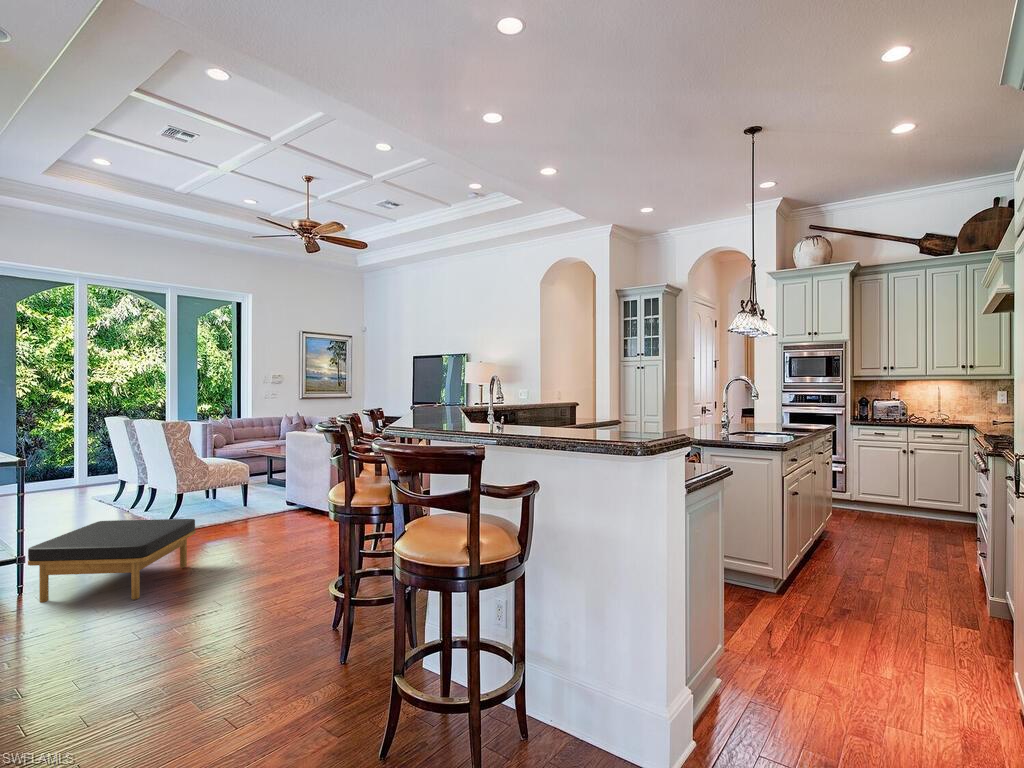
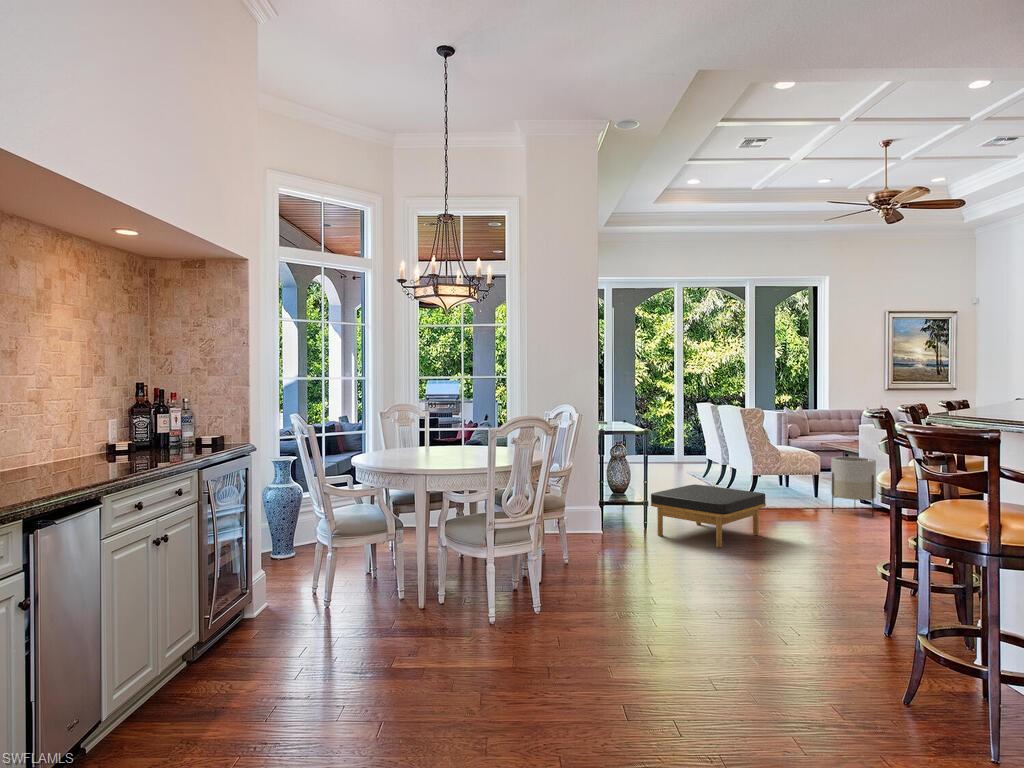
planter: none [261,464,302,521] -> present [831,457,876,516]

